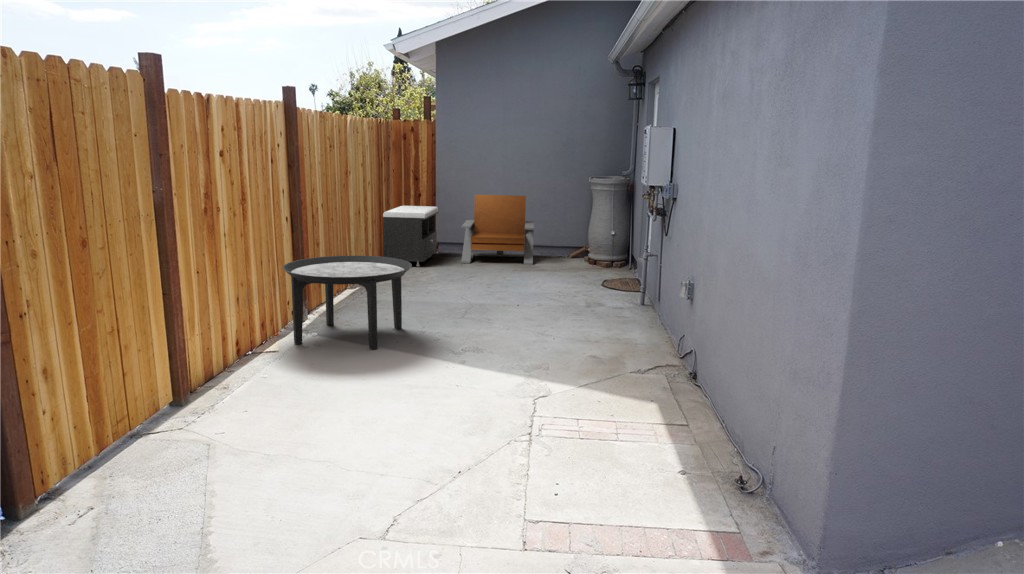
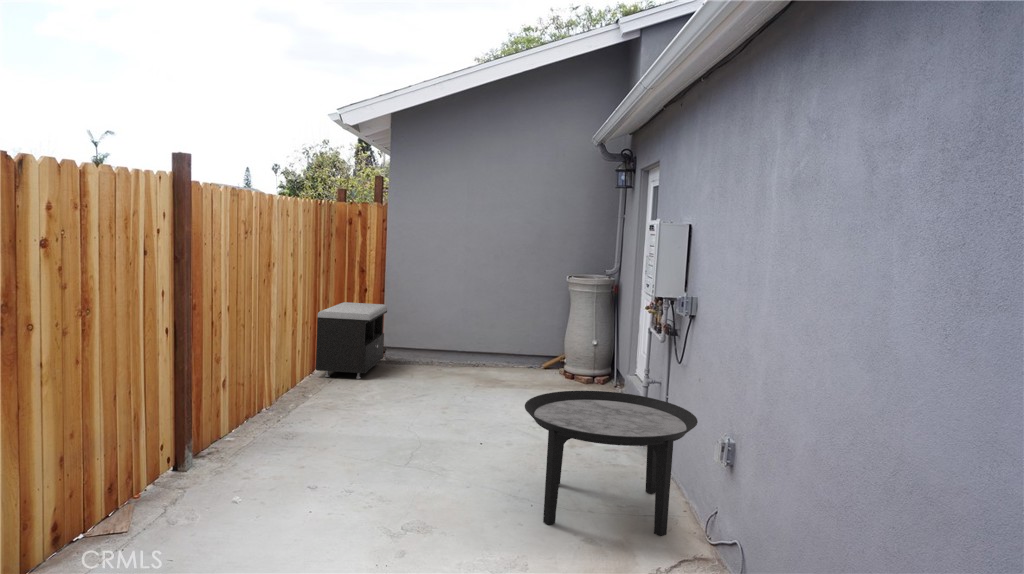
lounge chair: present [461,195,534,265] -> none [412,292,501,379]
round table: present [283,256,412,350] -> present [525,391,698,536]

